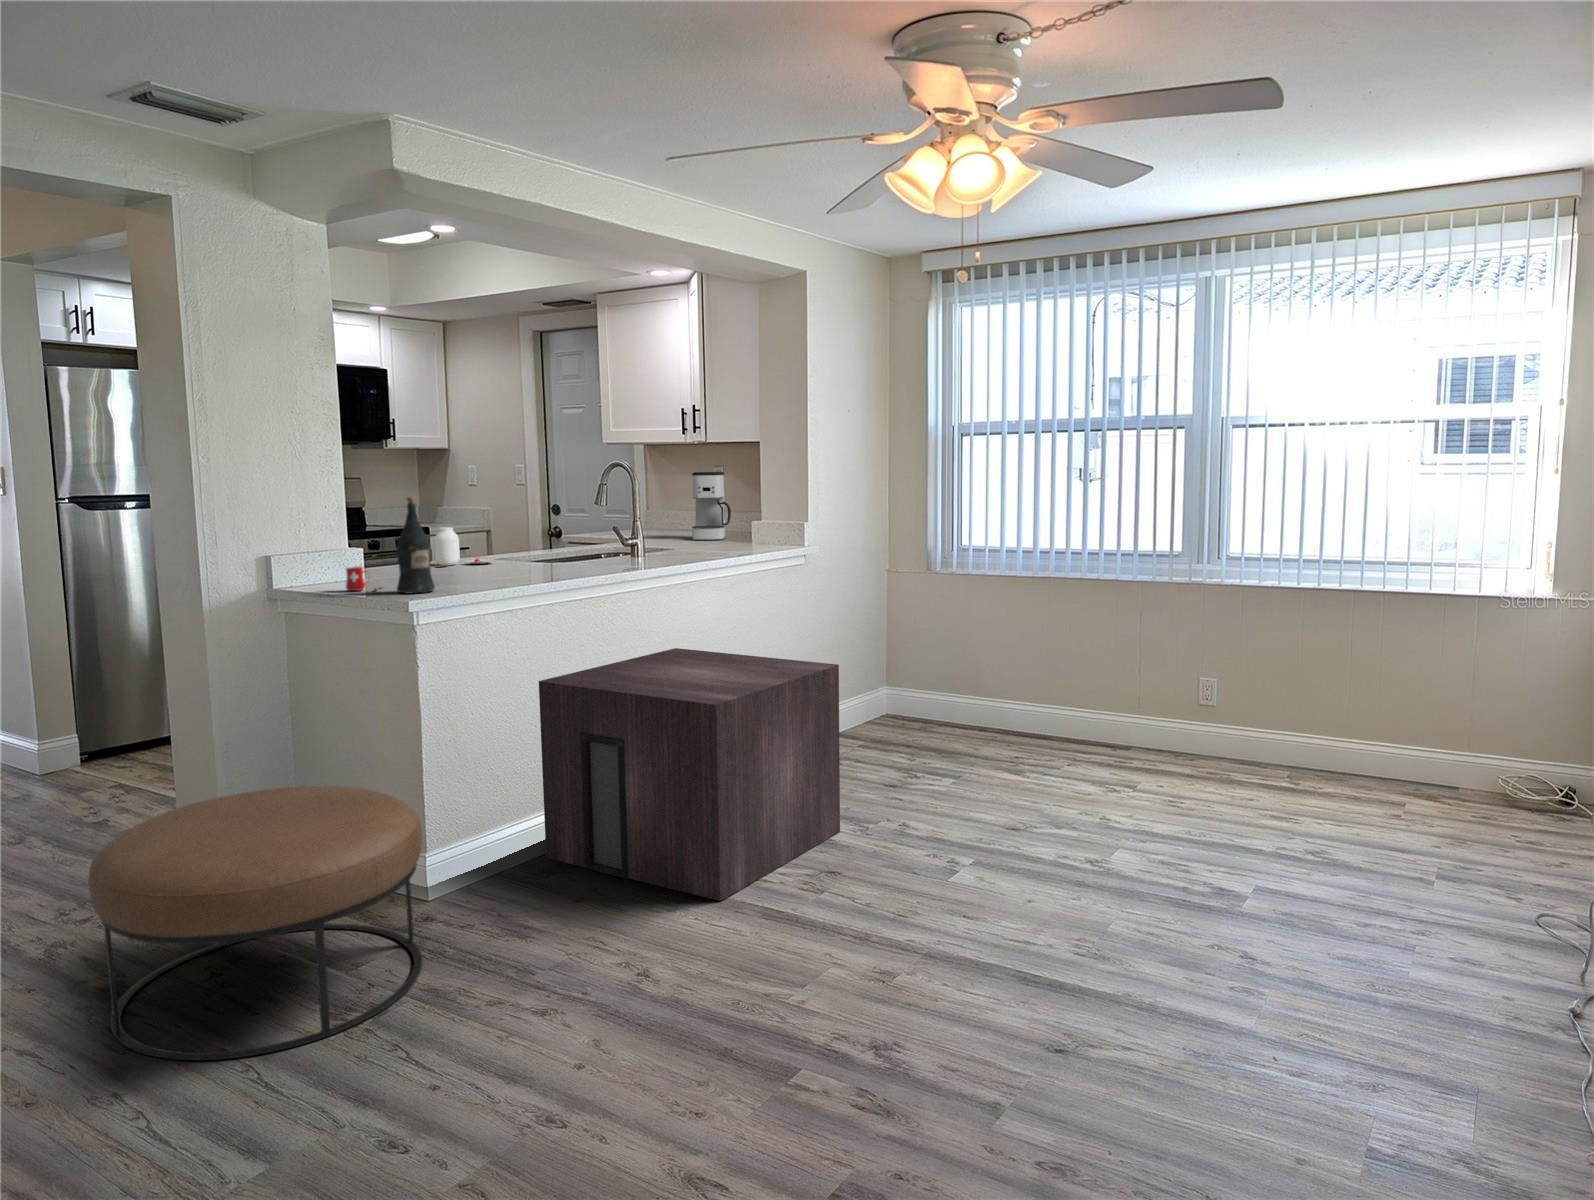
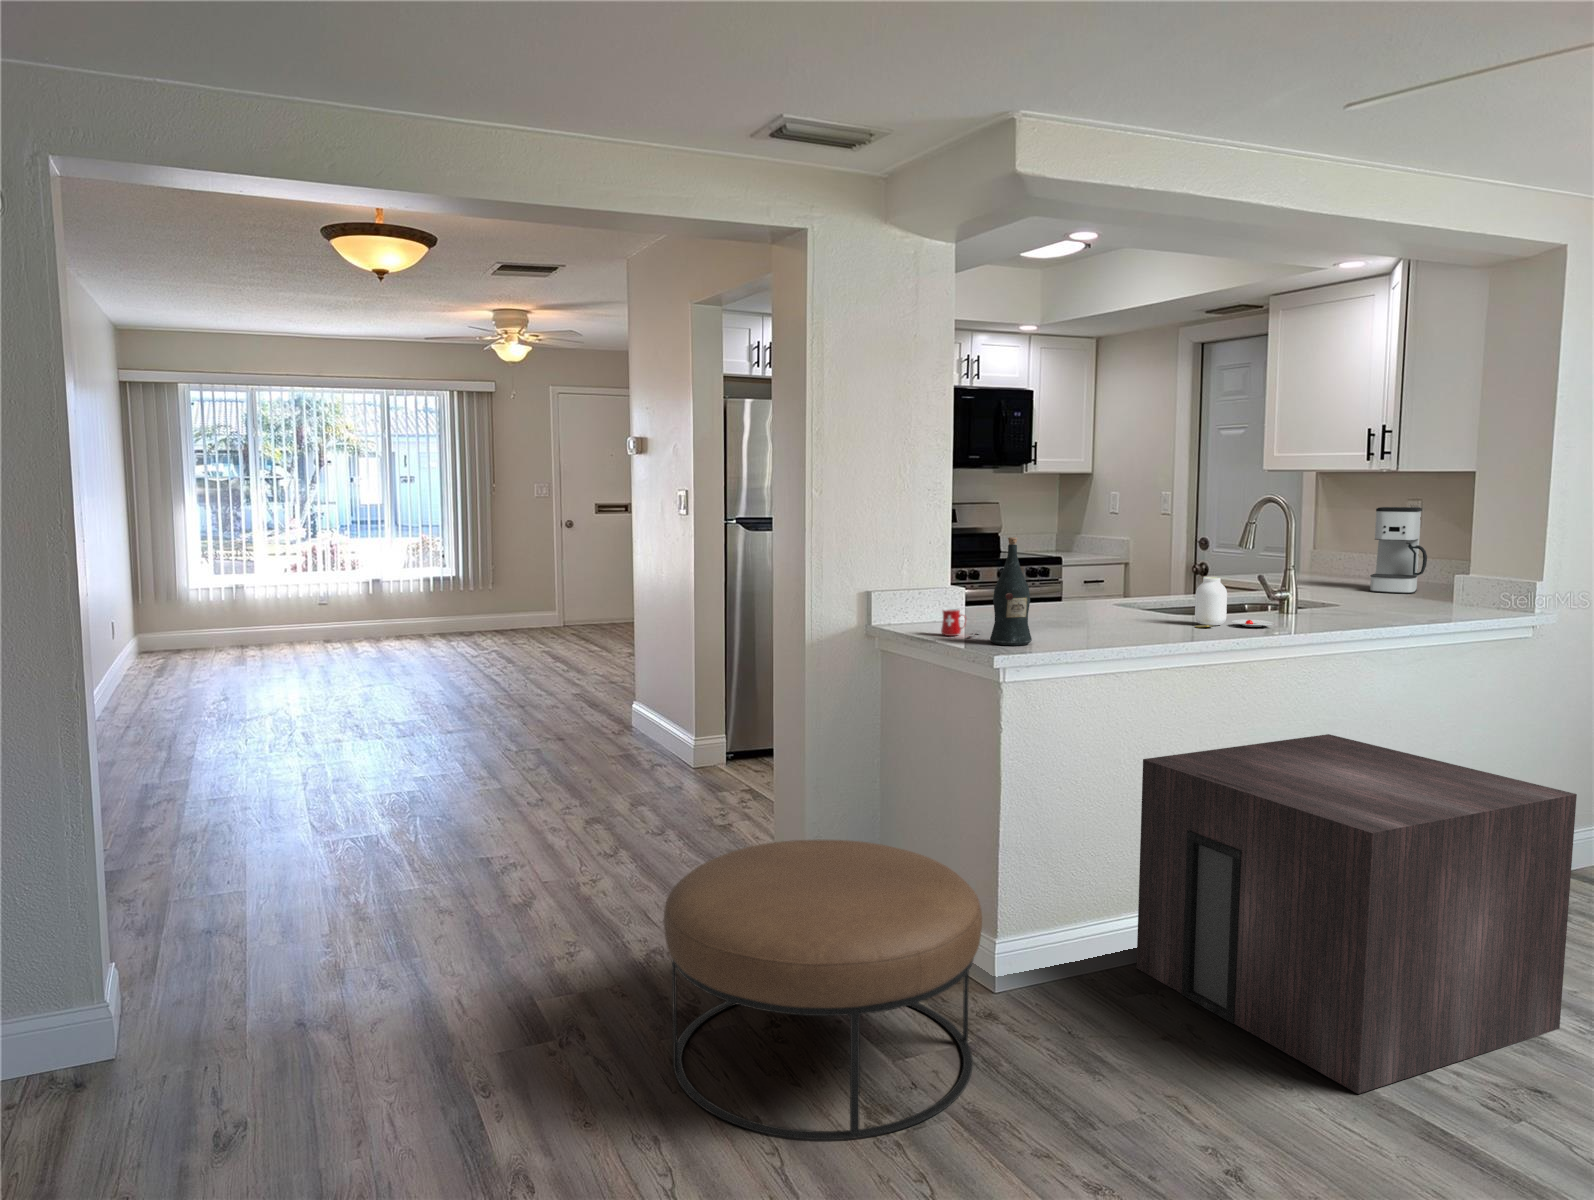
jar: present [435,527,495,567] -> present [1195,577,1273,628]

